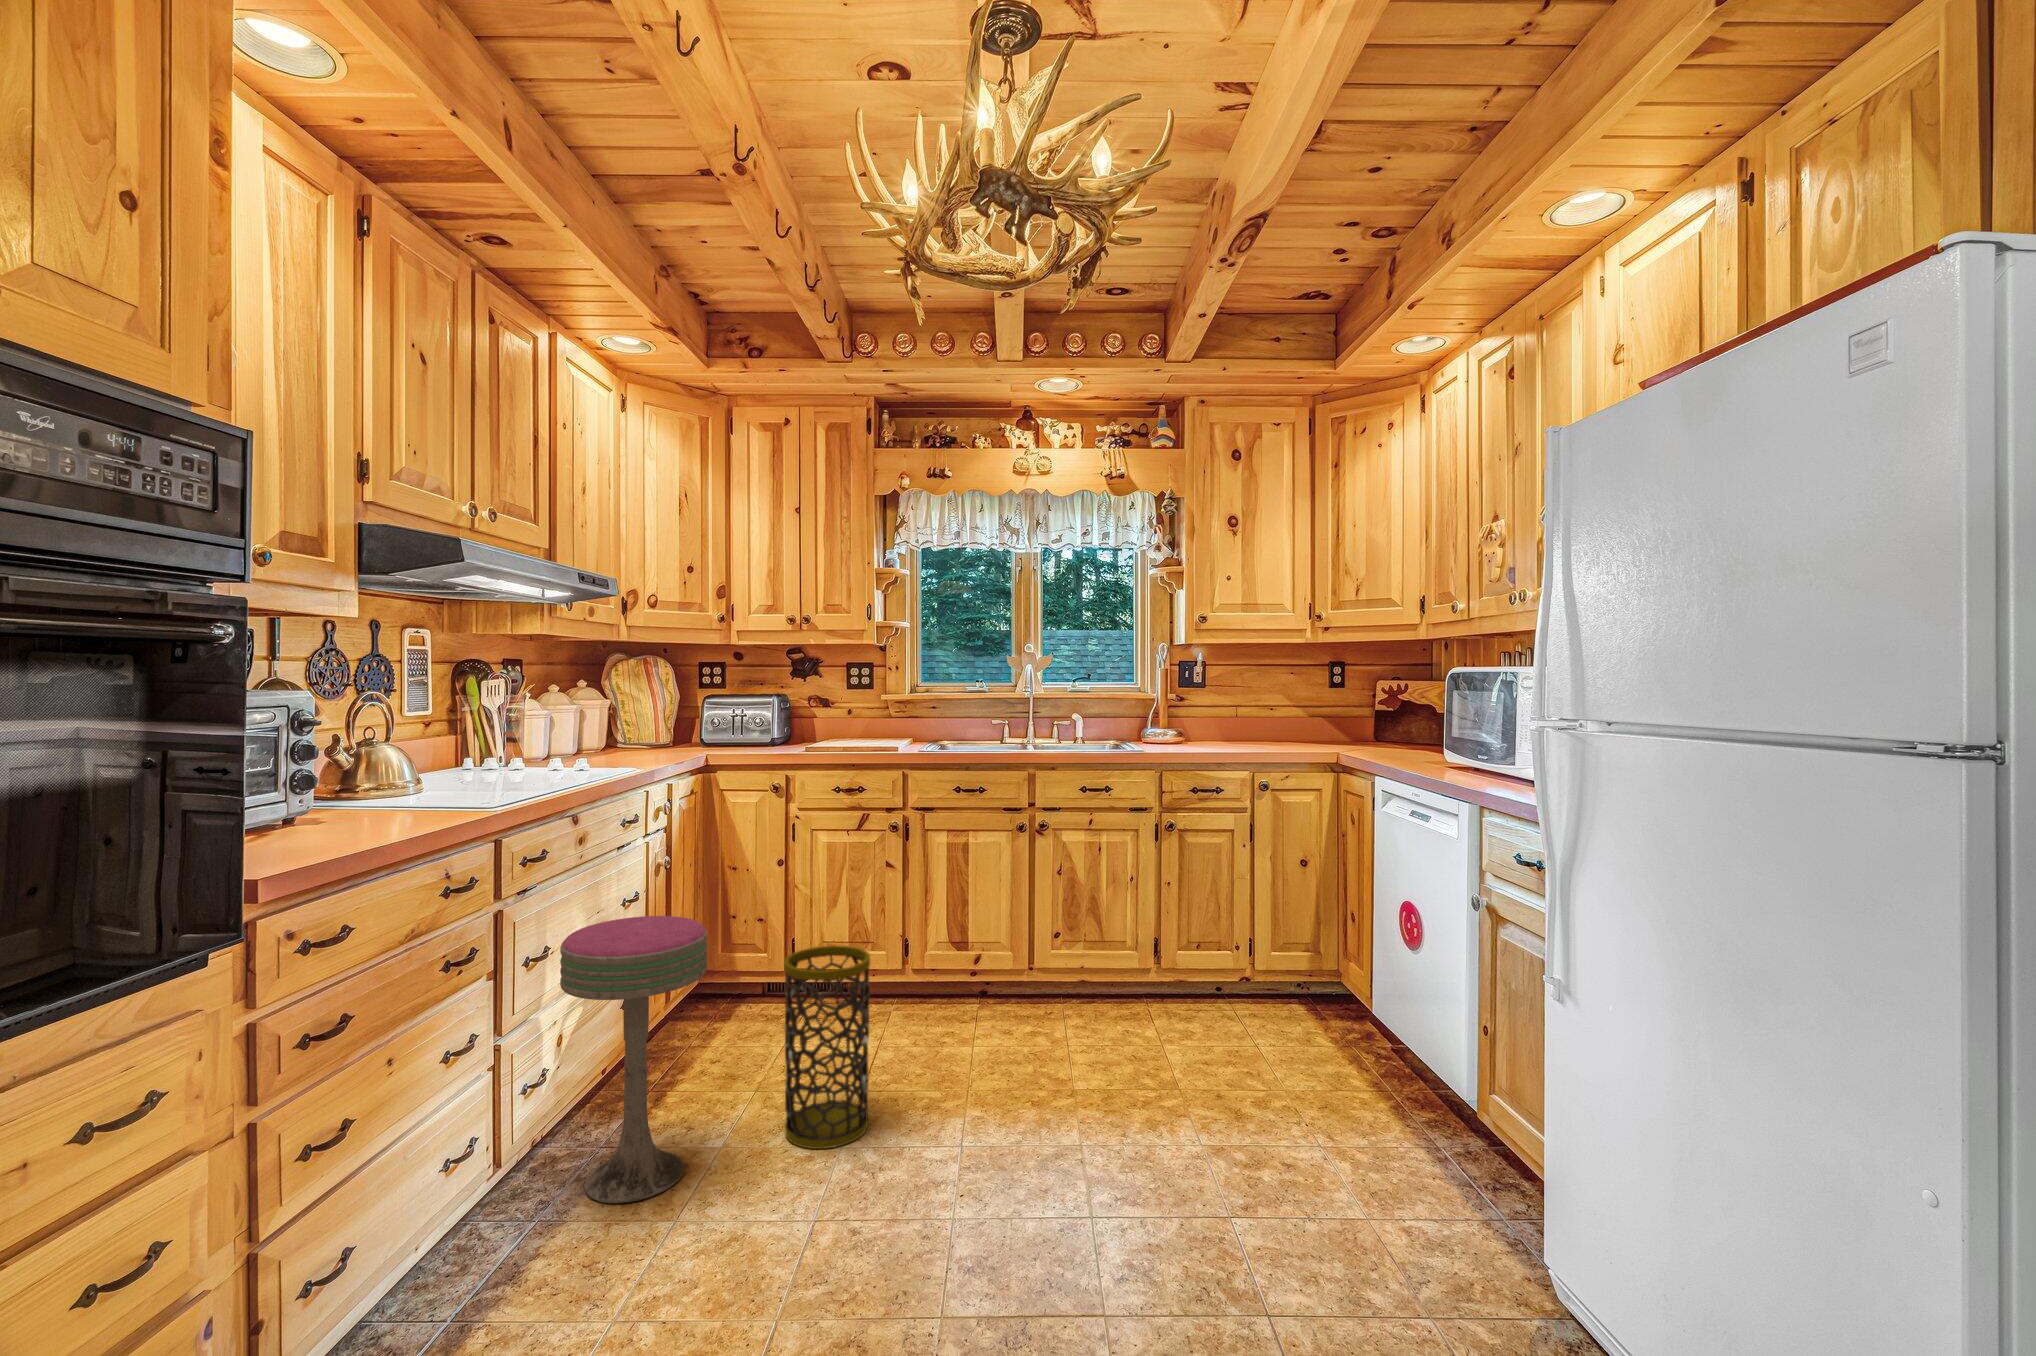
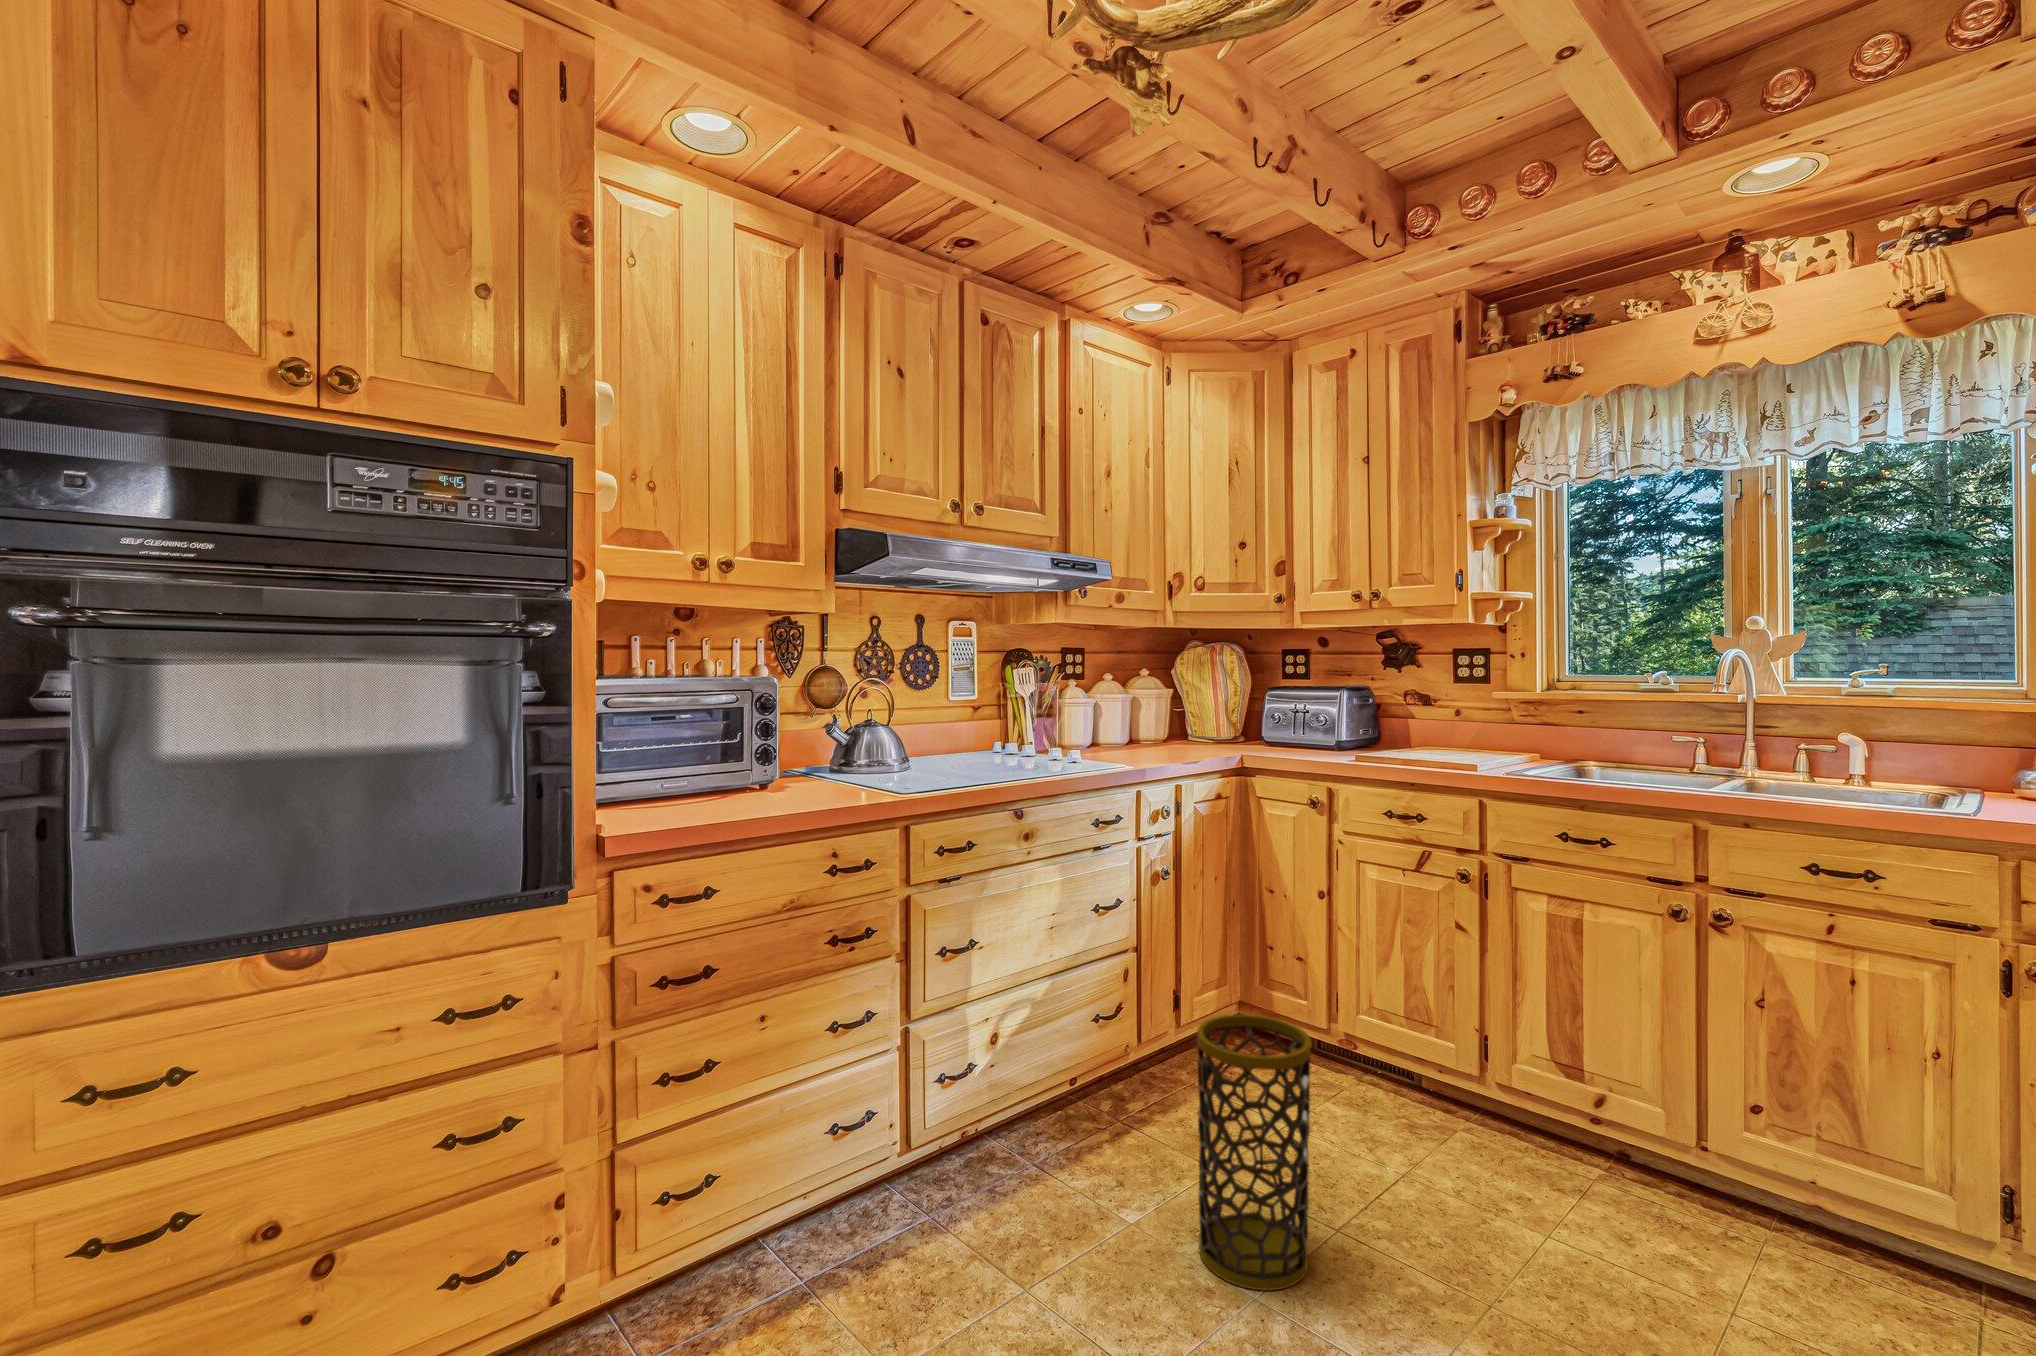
bar stool: present [560,916,707,1203] -> none [956,928,1104,1244]

